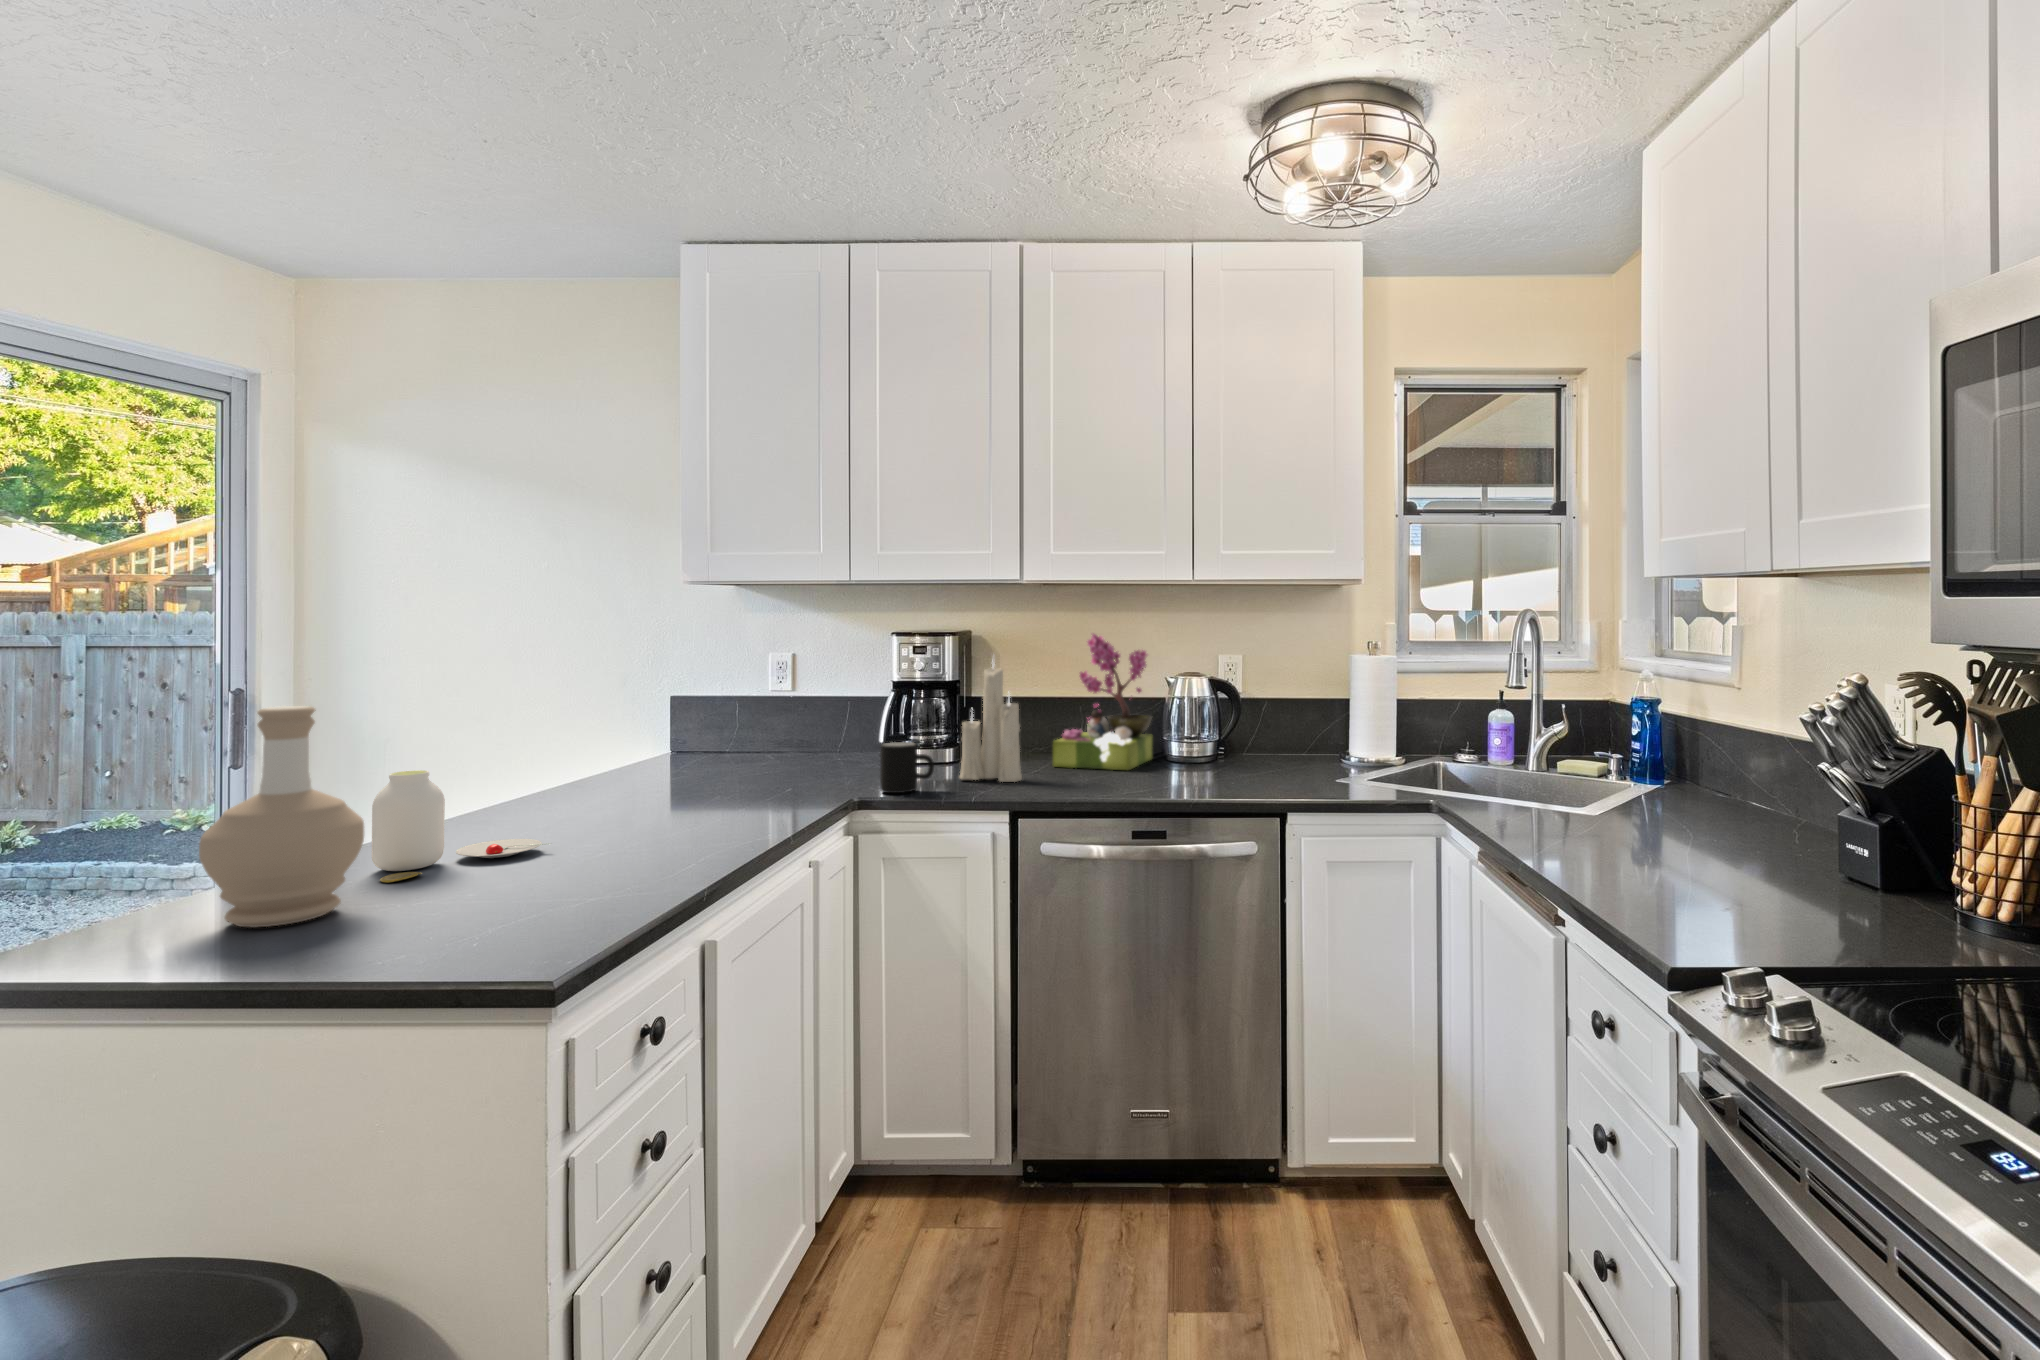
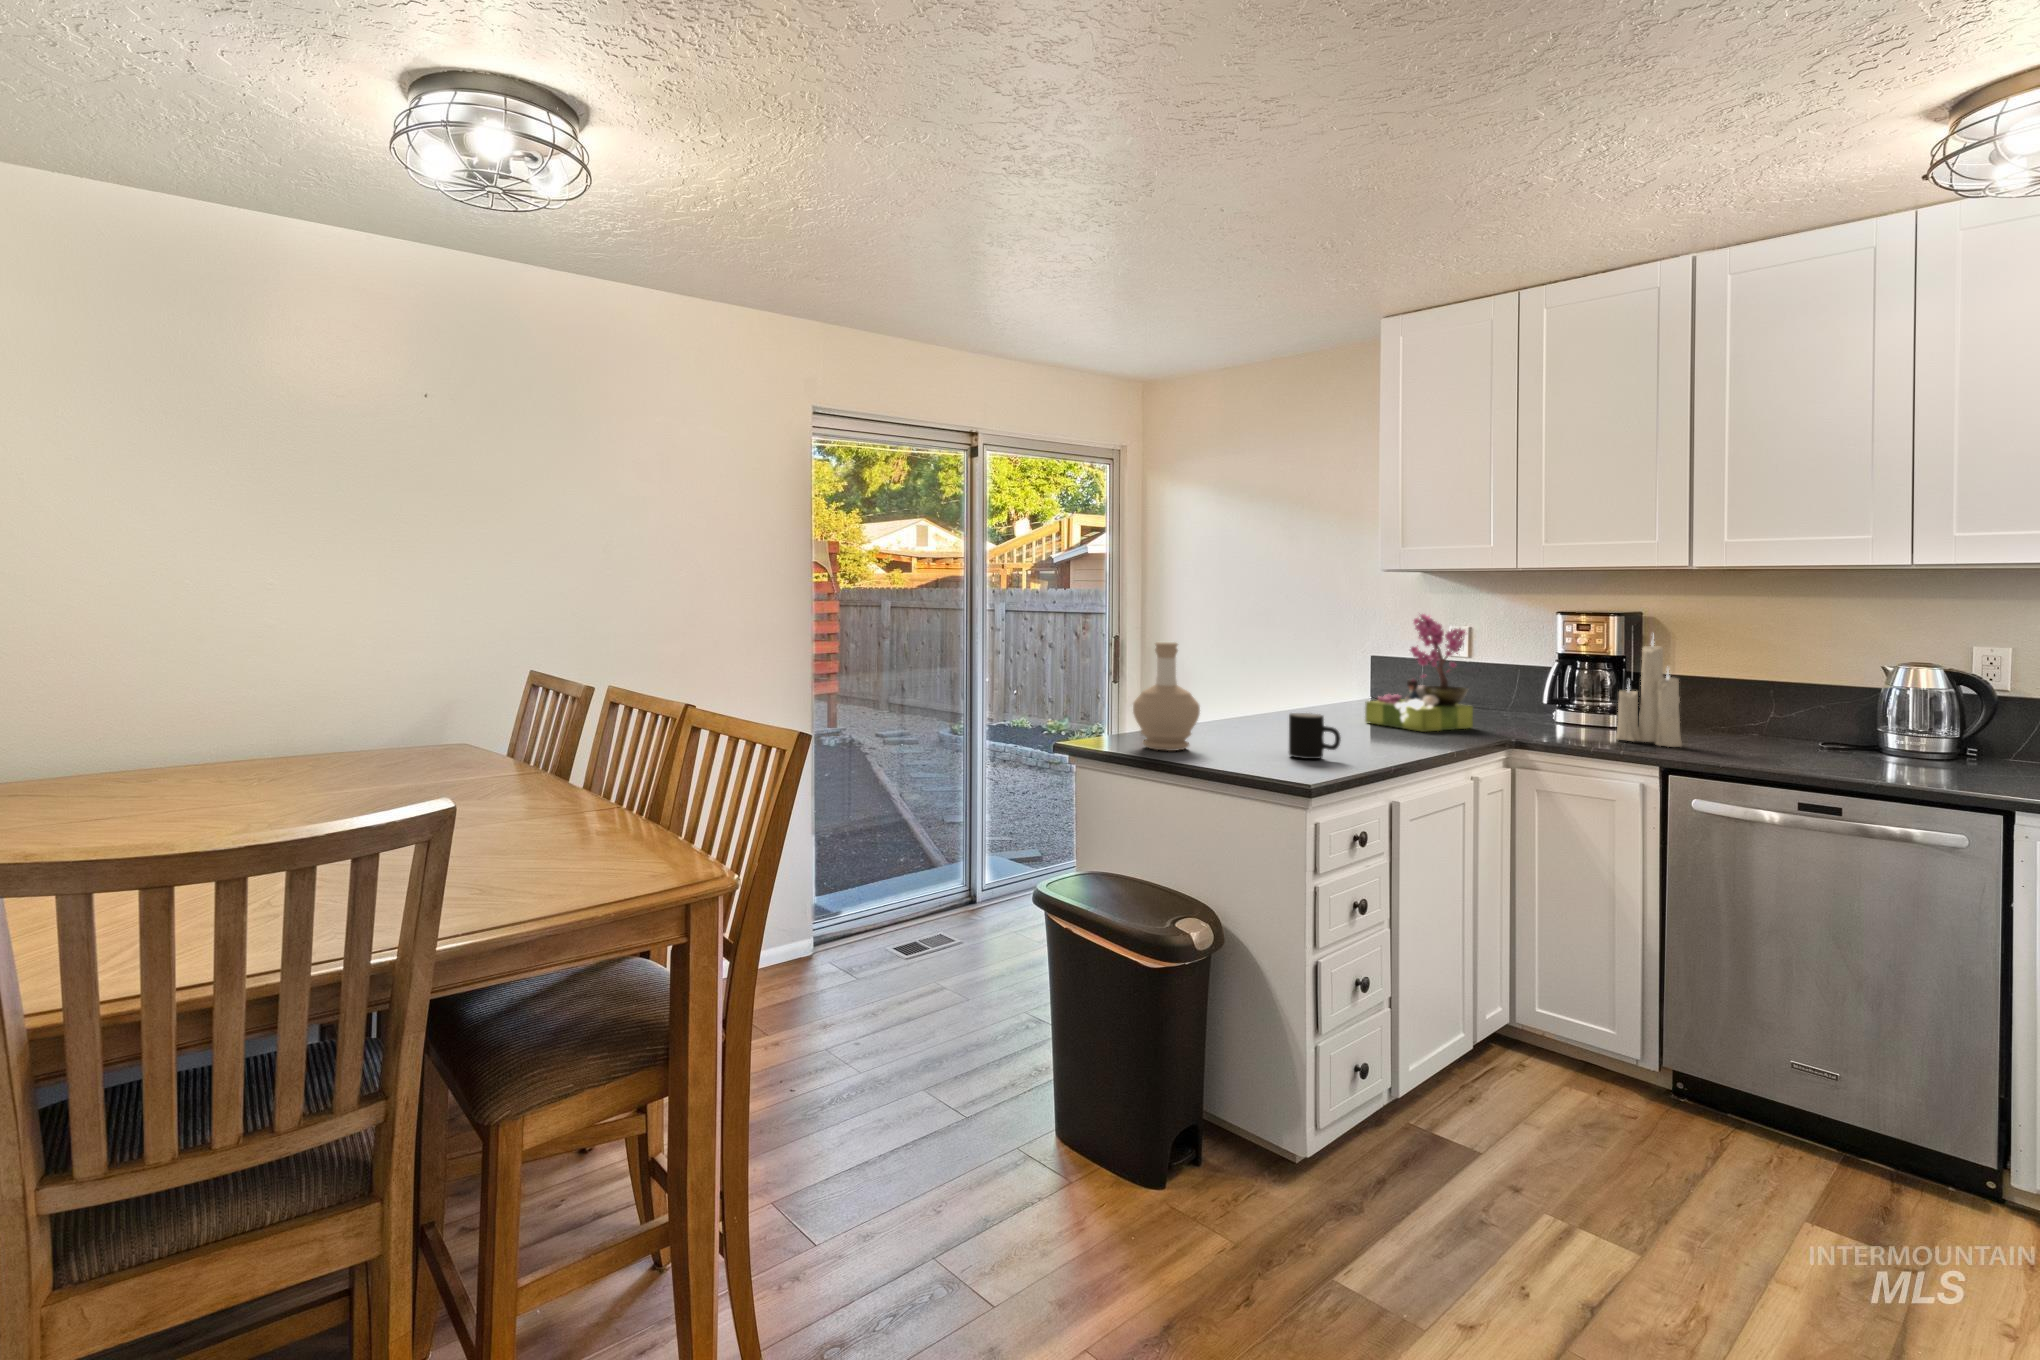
flower arrangement: present [1053,633,1152,770] -> present [1365,614,1473,732]
mug: present [880,742,934,793] -> present [1289,713,1341,759]
jar: present [372,770,551,882] -> none [1198,683,1291,742]

